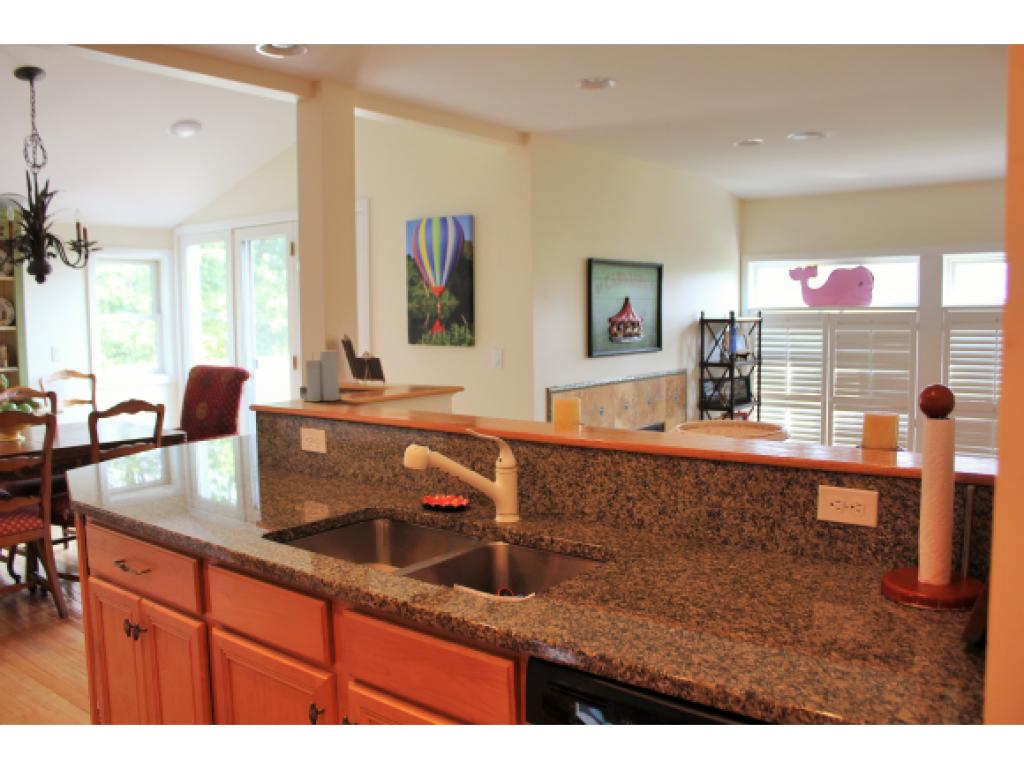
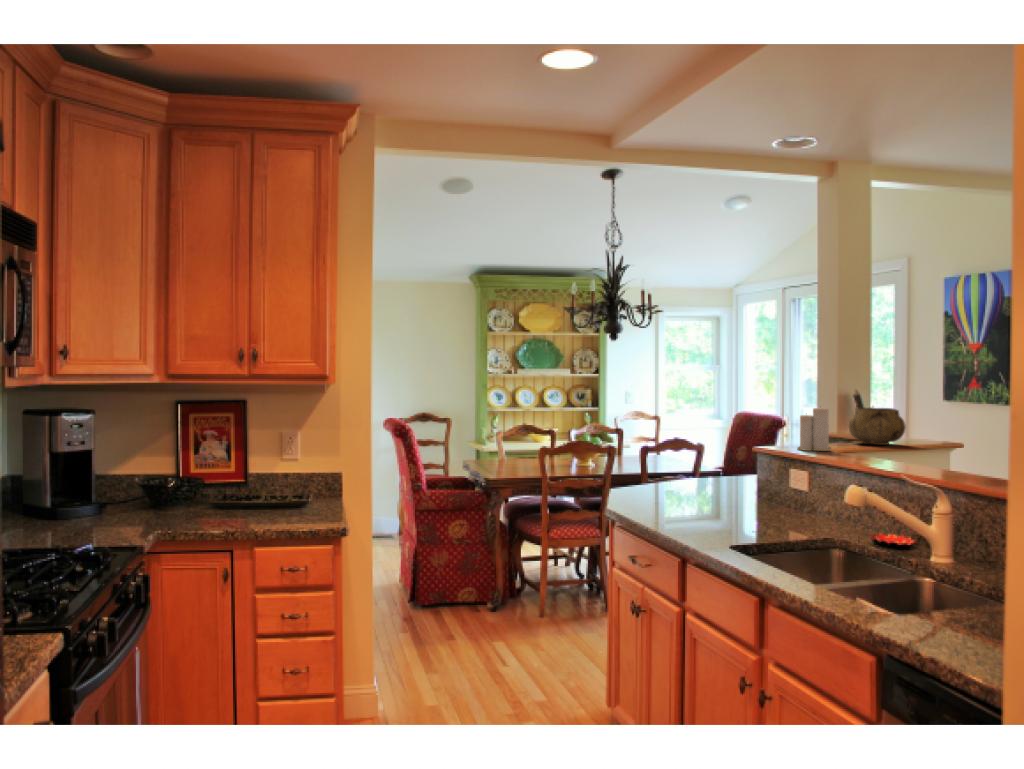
decorative bowl: none [349,349,406,389] -> present [849,408,906,445]

